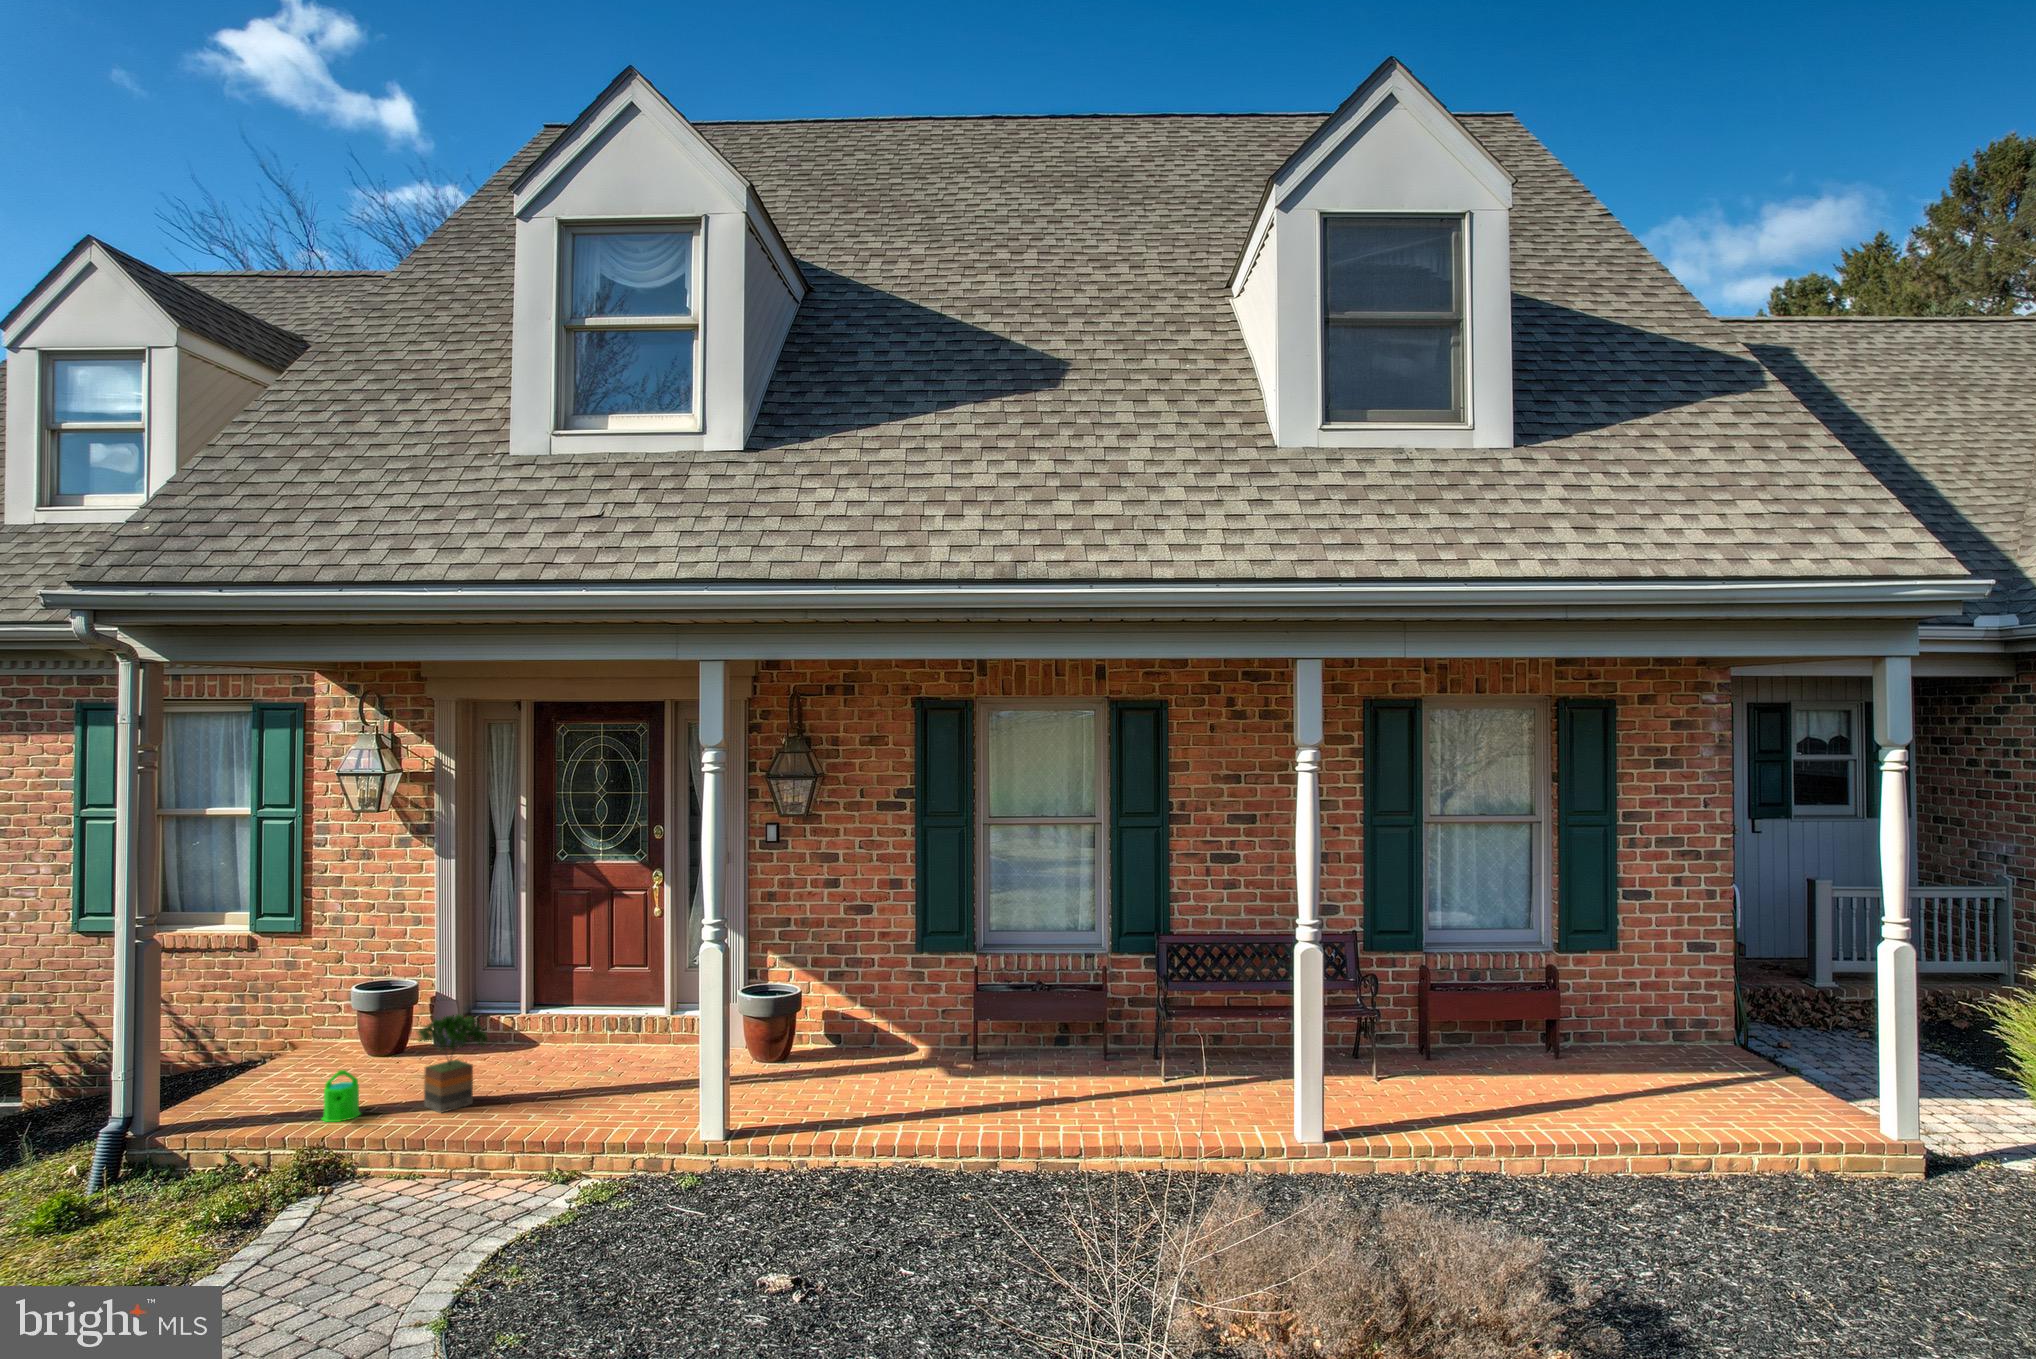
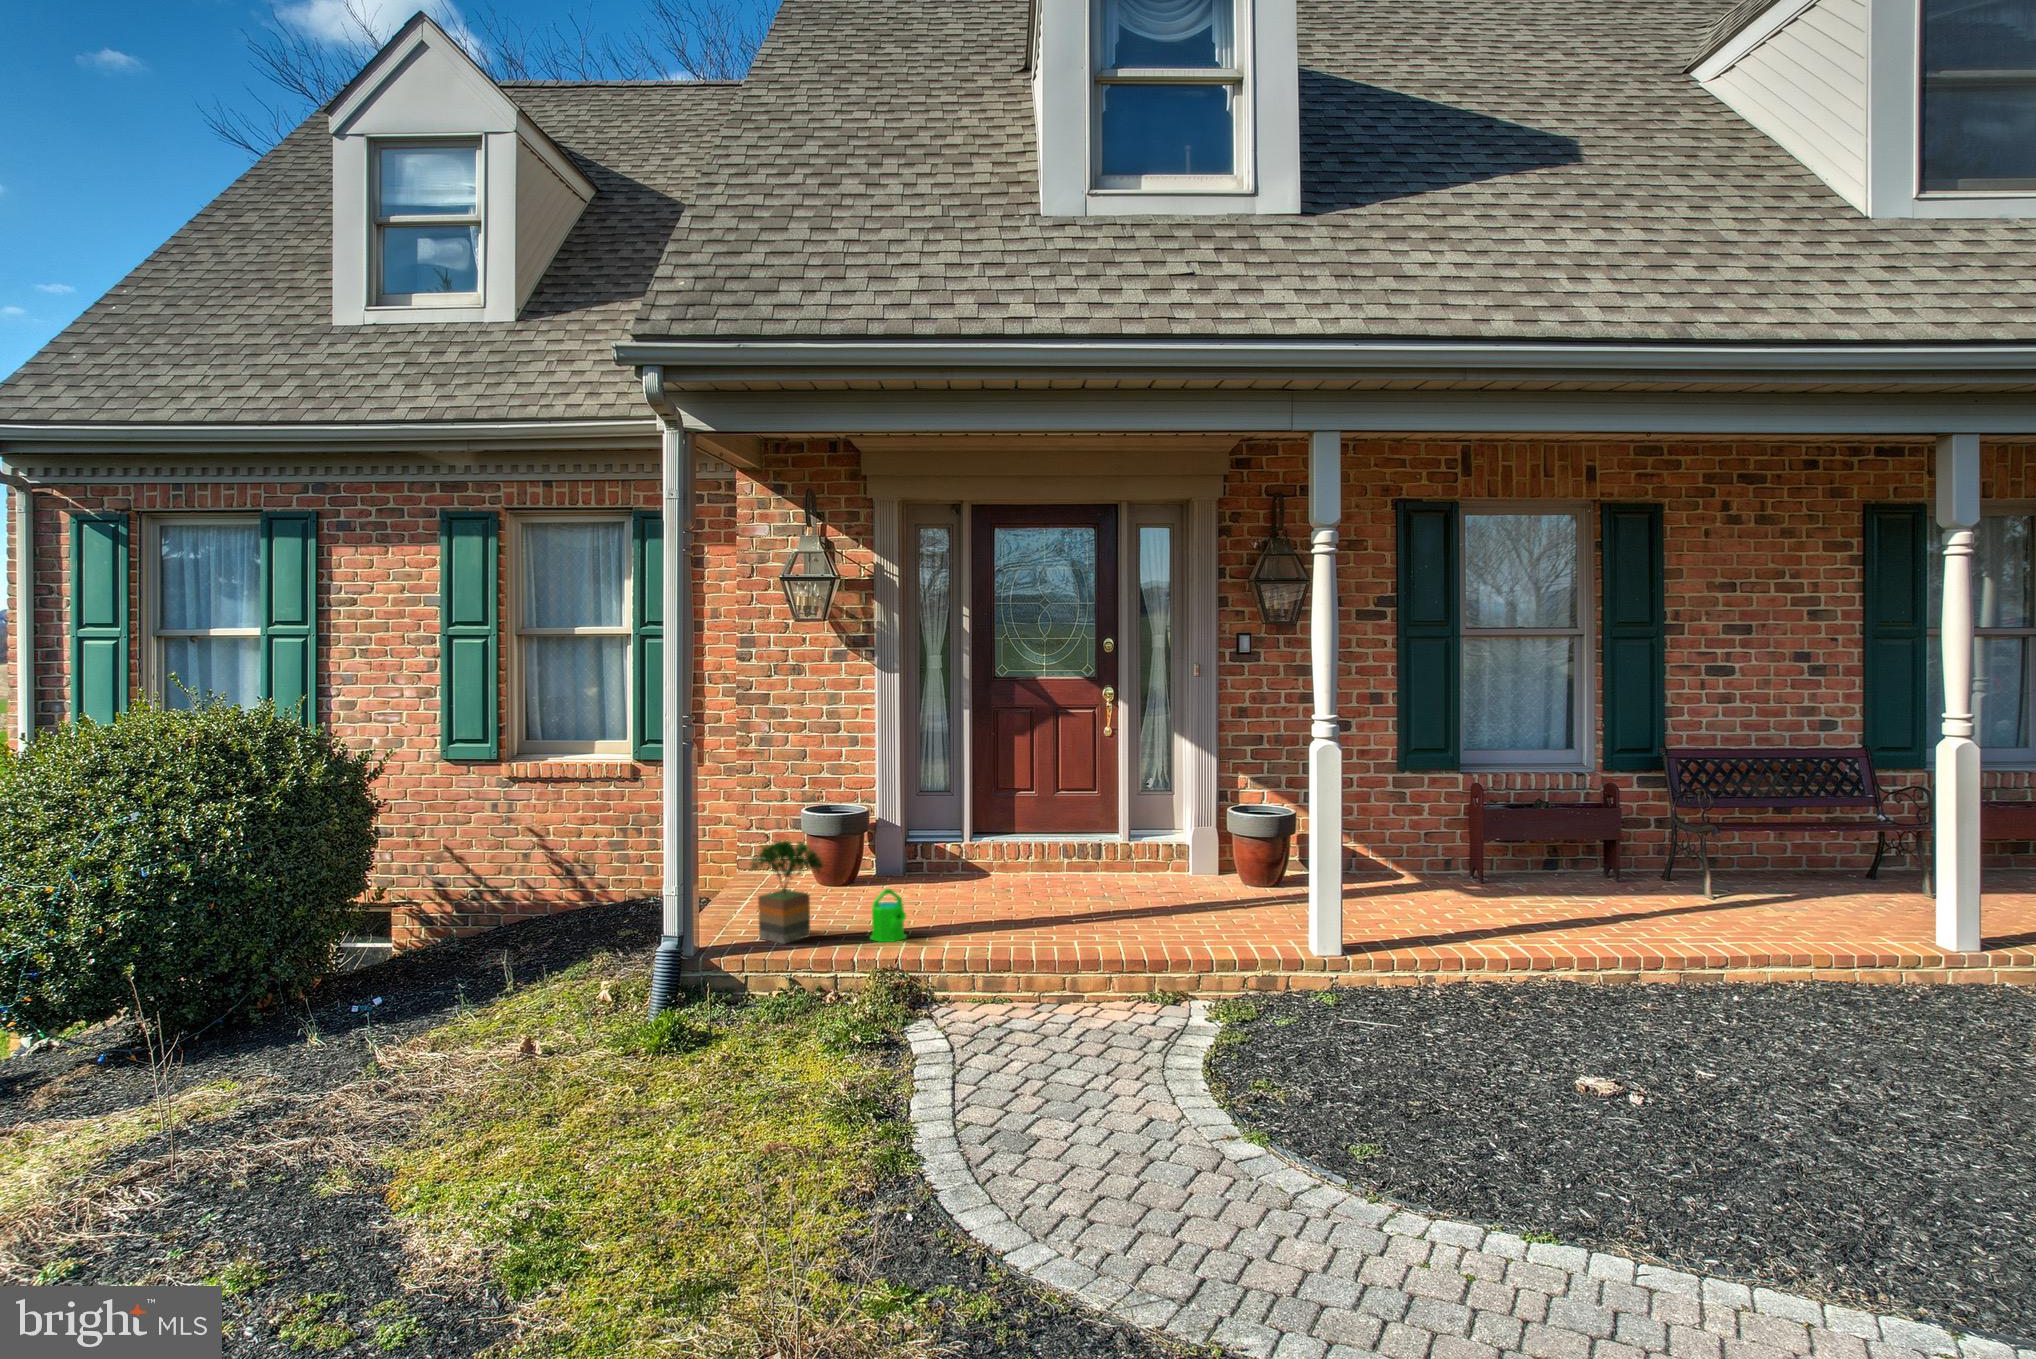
potted tree: present [419,1014,488,1113] -> present [750,841,824,944]

